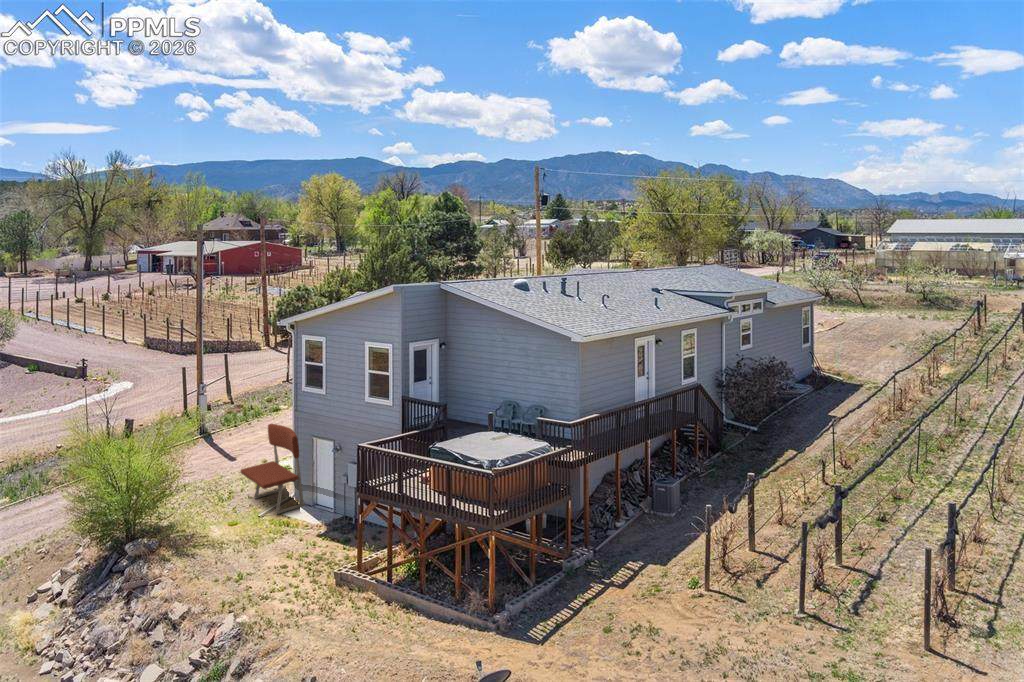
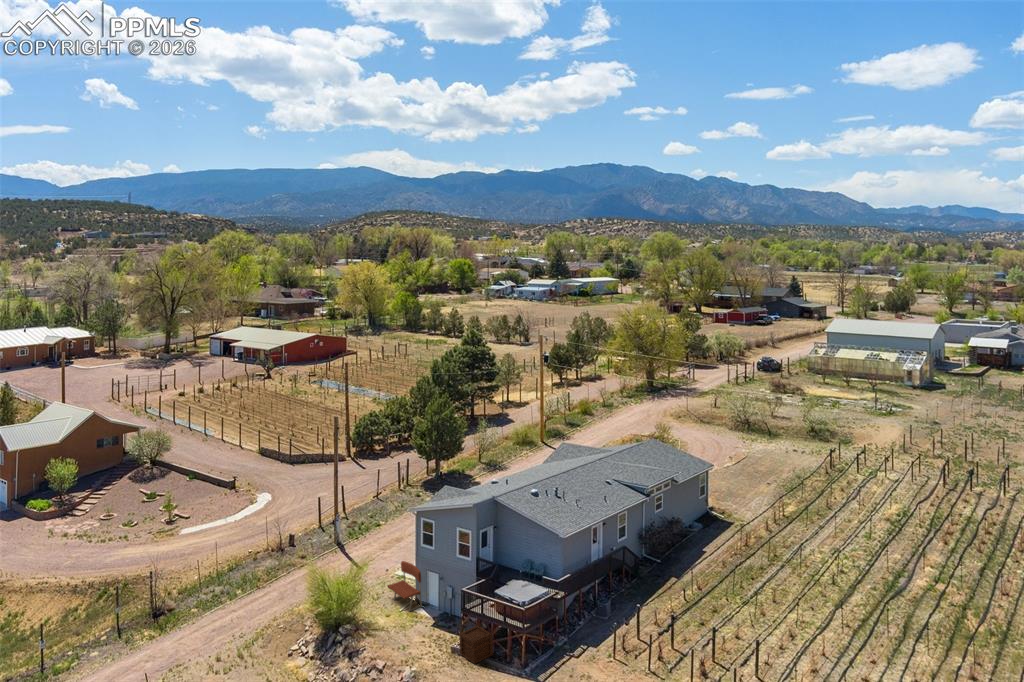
wooden crate: none [349,525,427,608] -> present [459,626,493,664]

